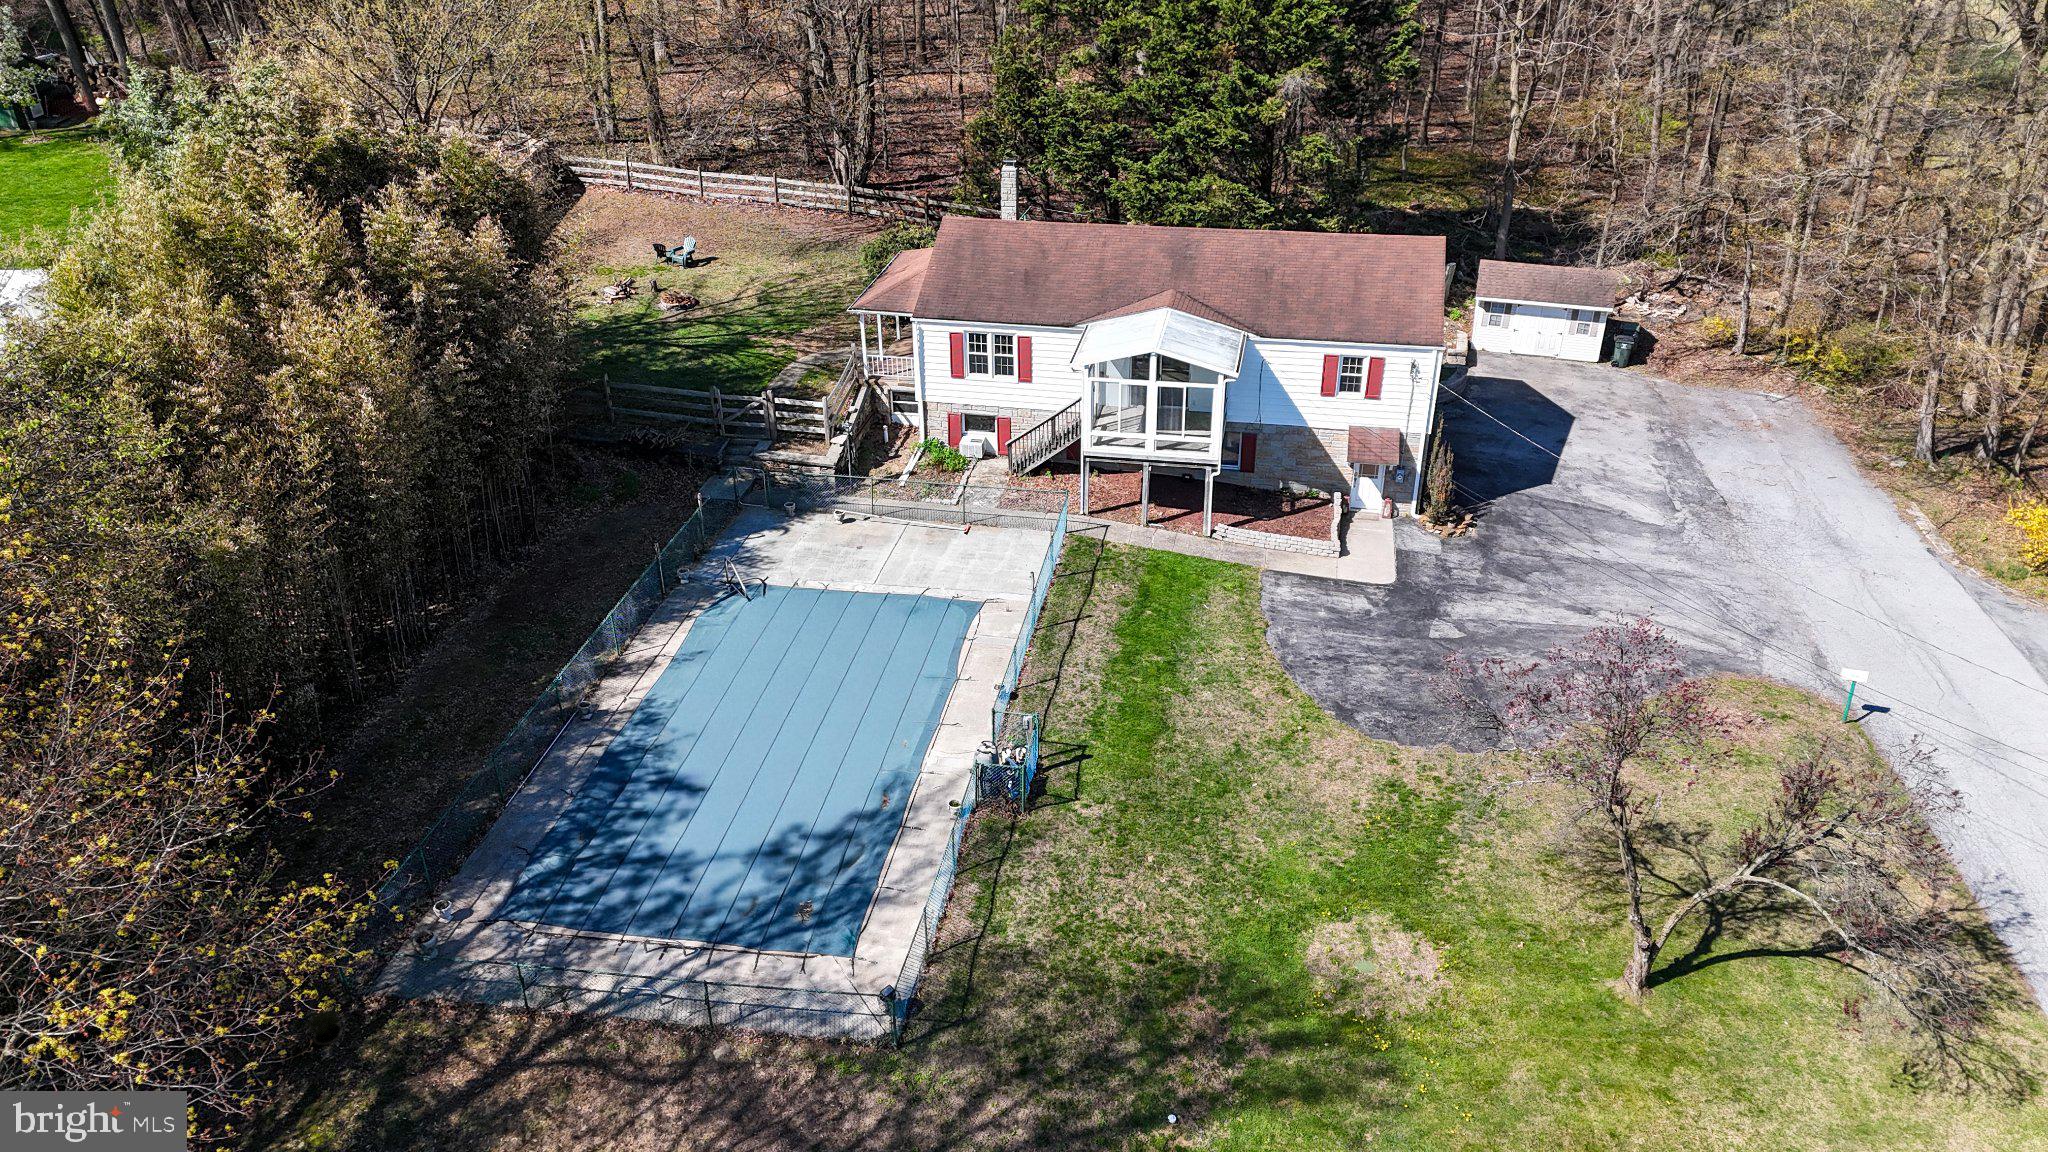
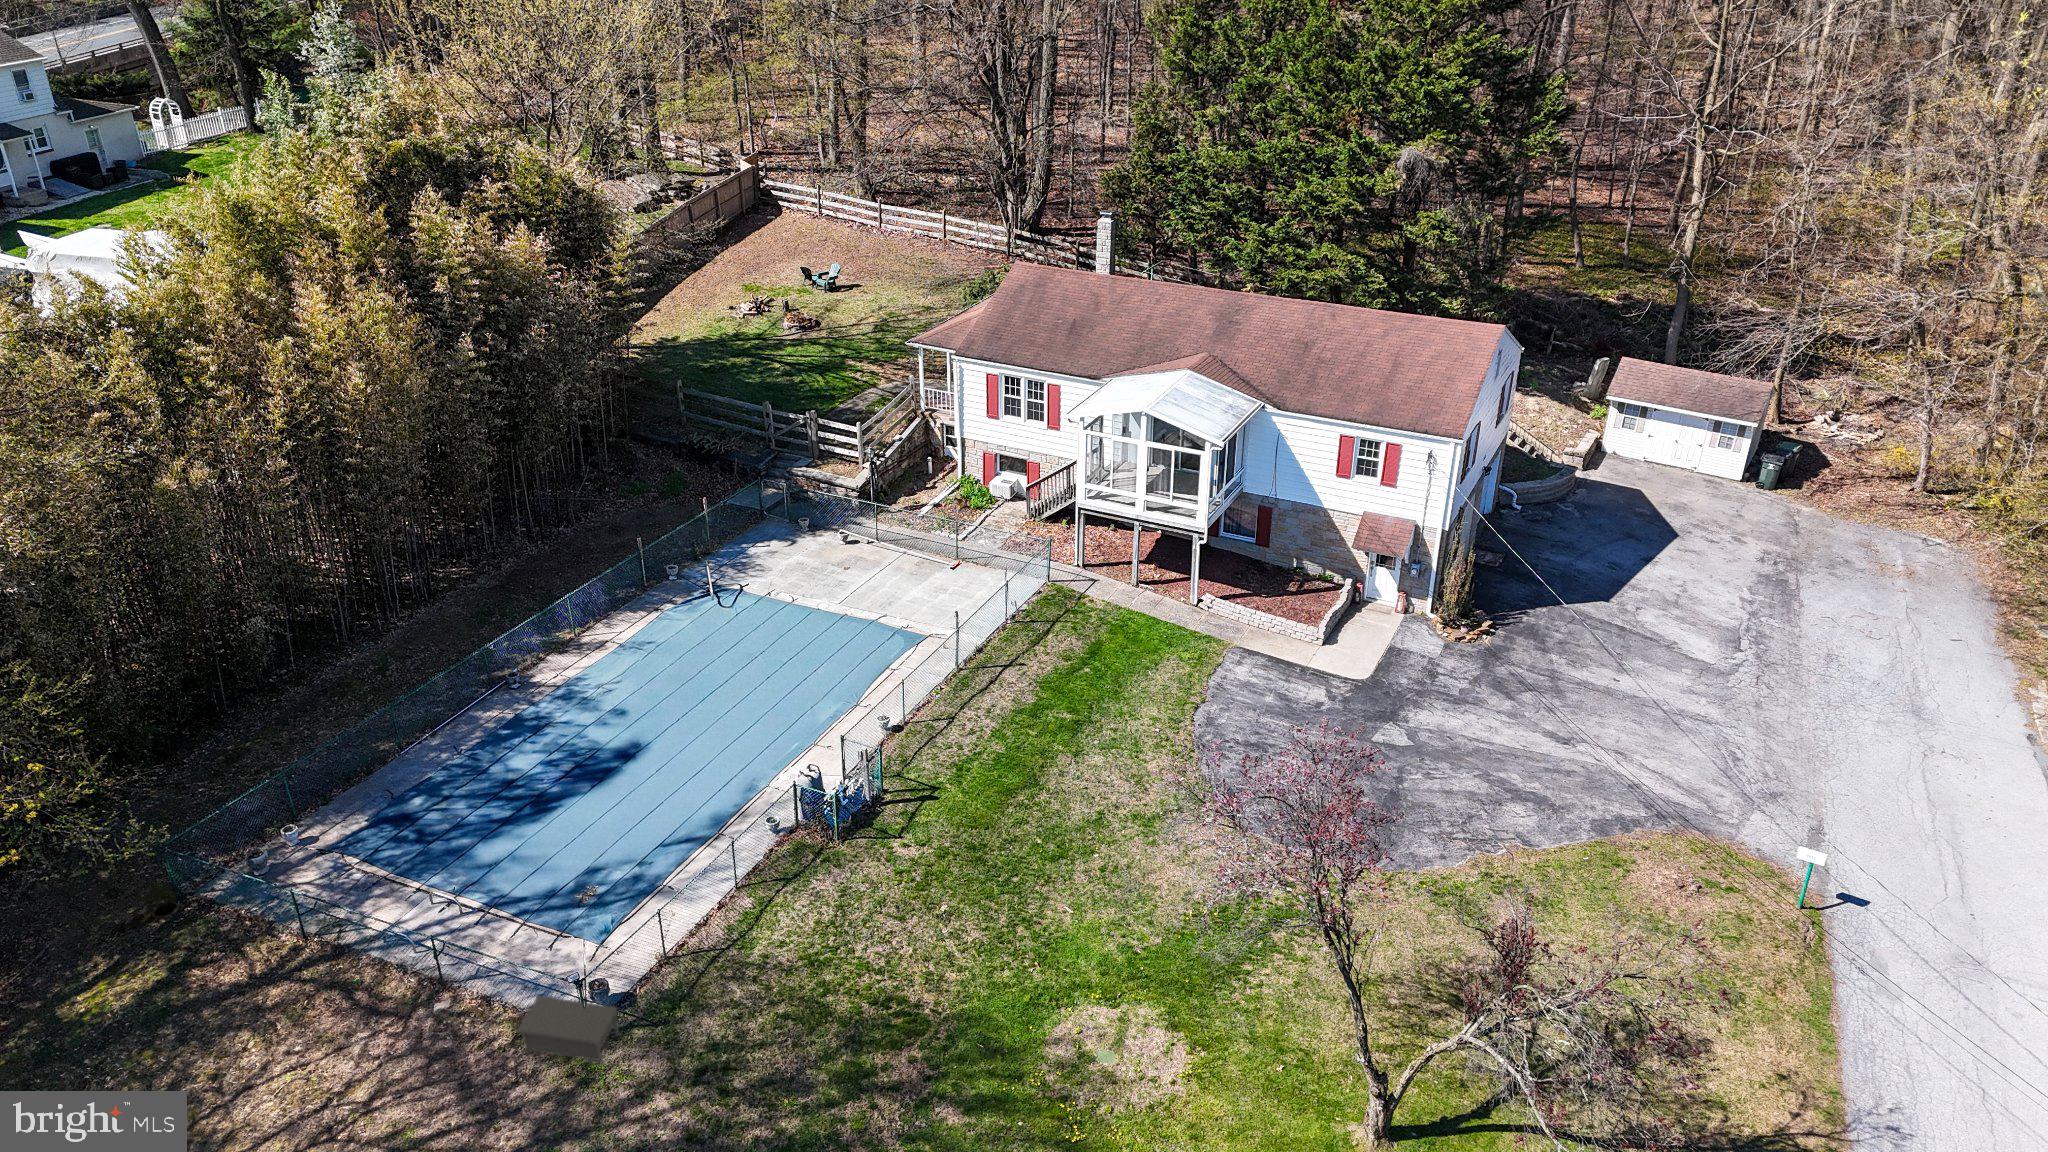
storage bench: none [829,1020,920,1090] -> present [517,996,619,1066]

